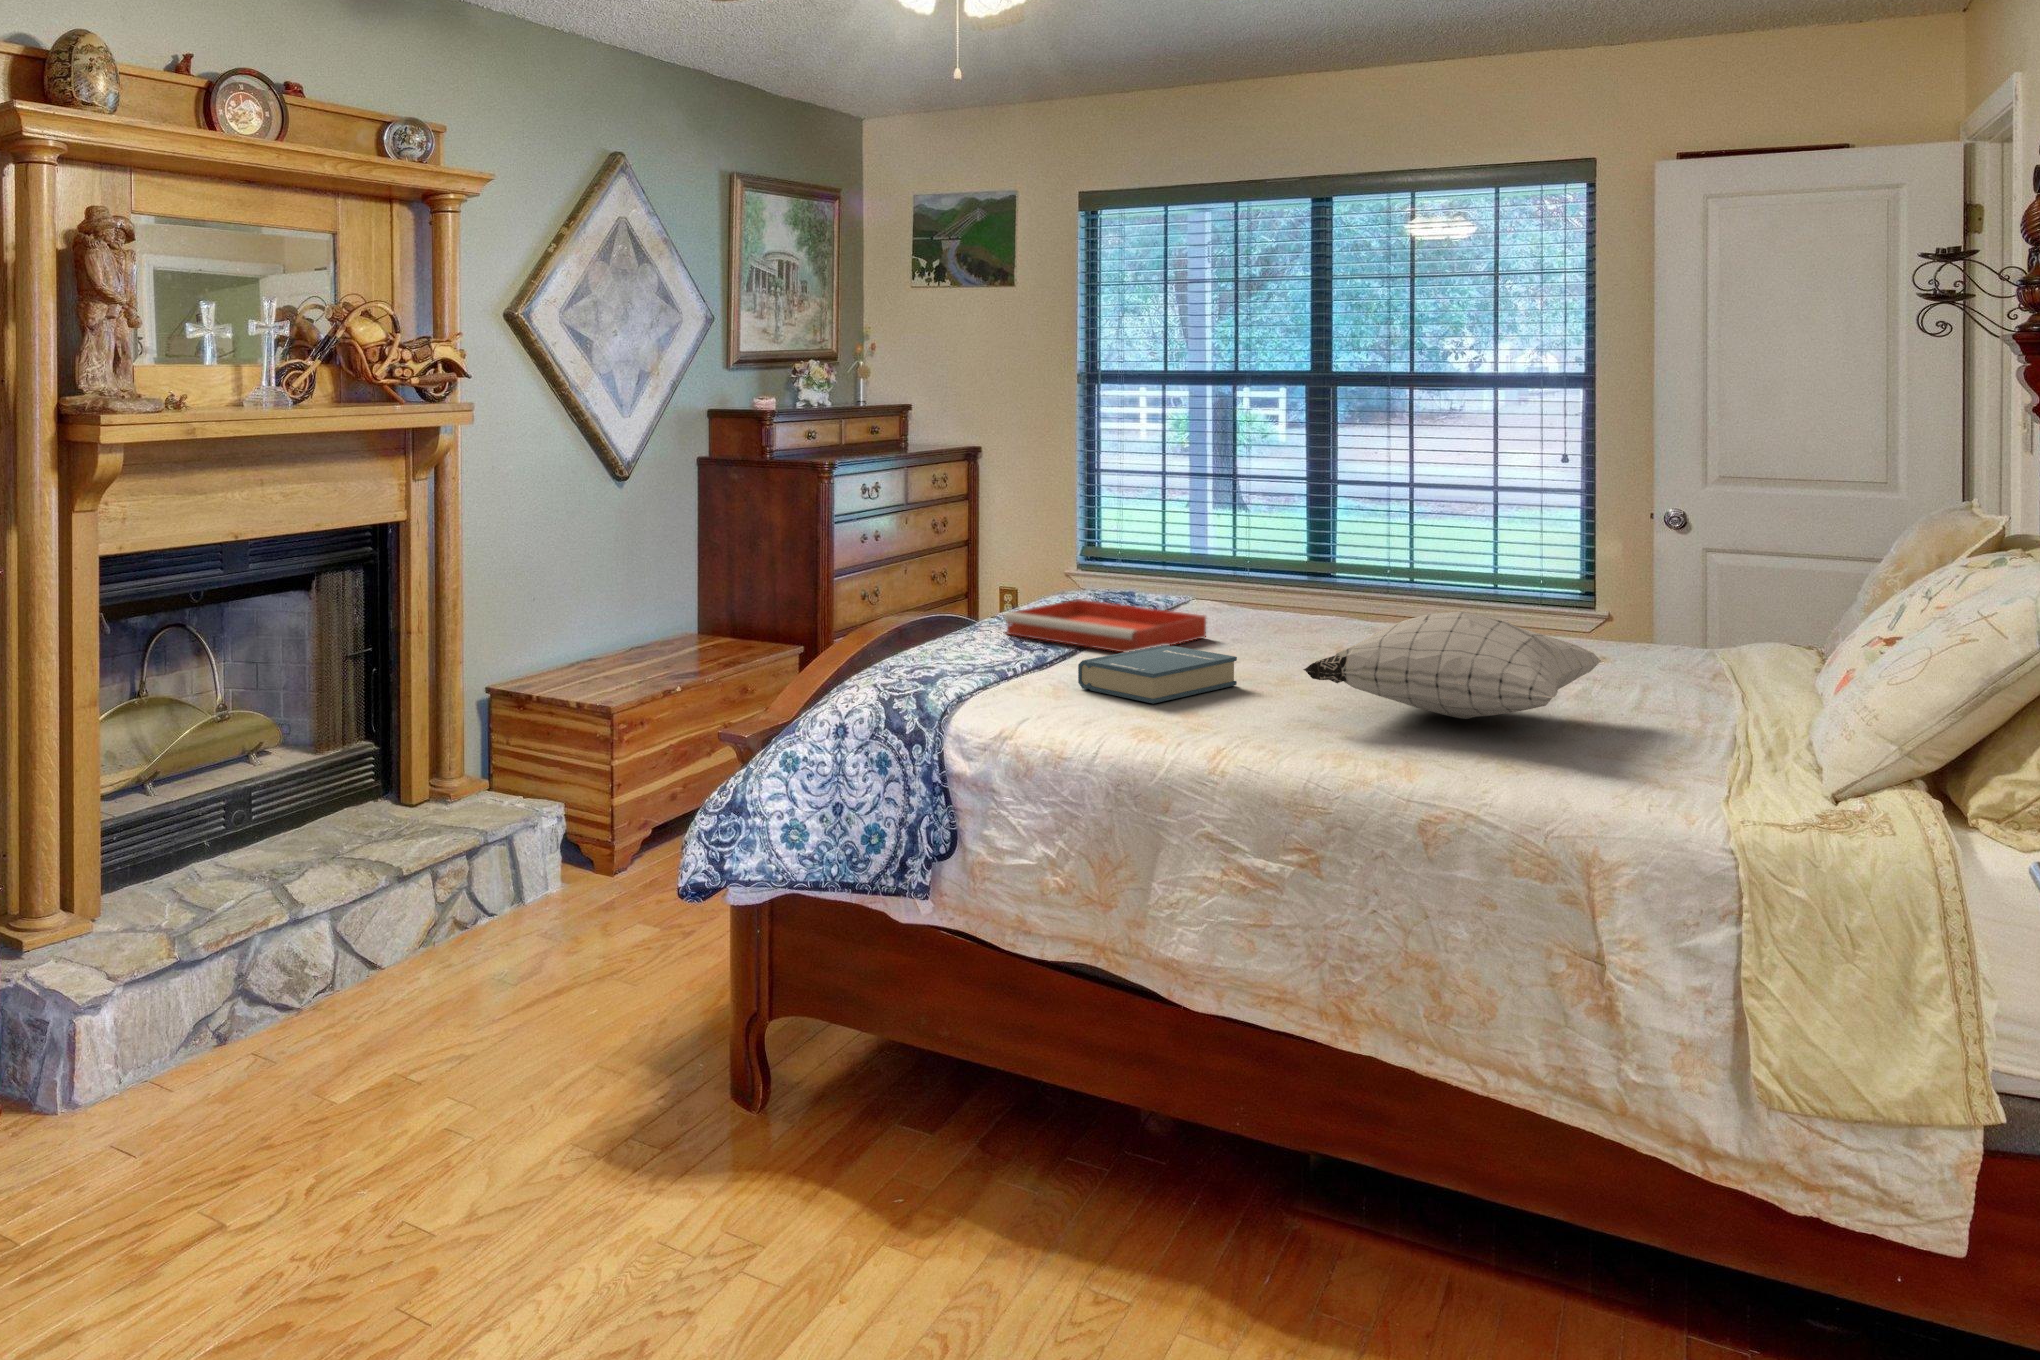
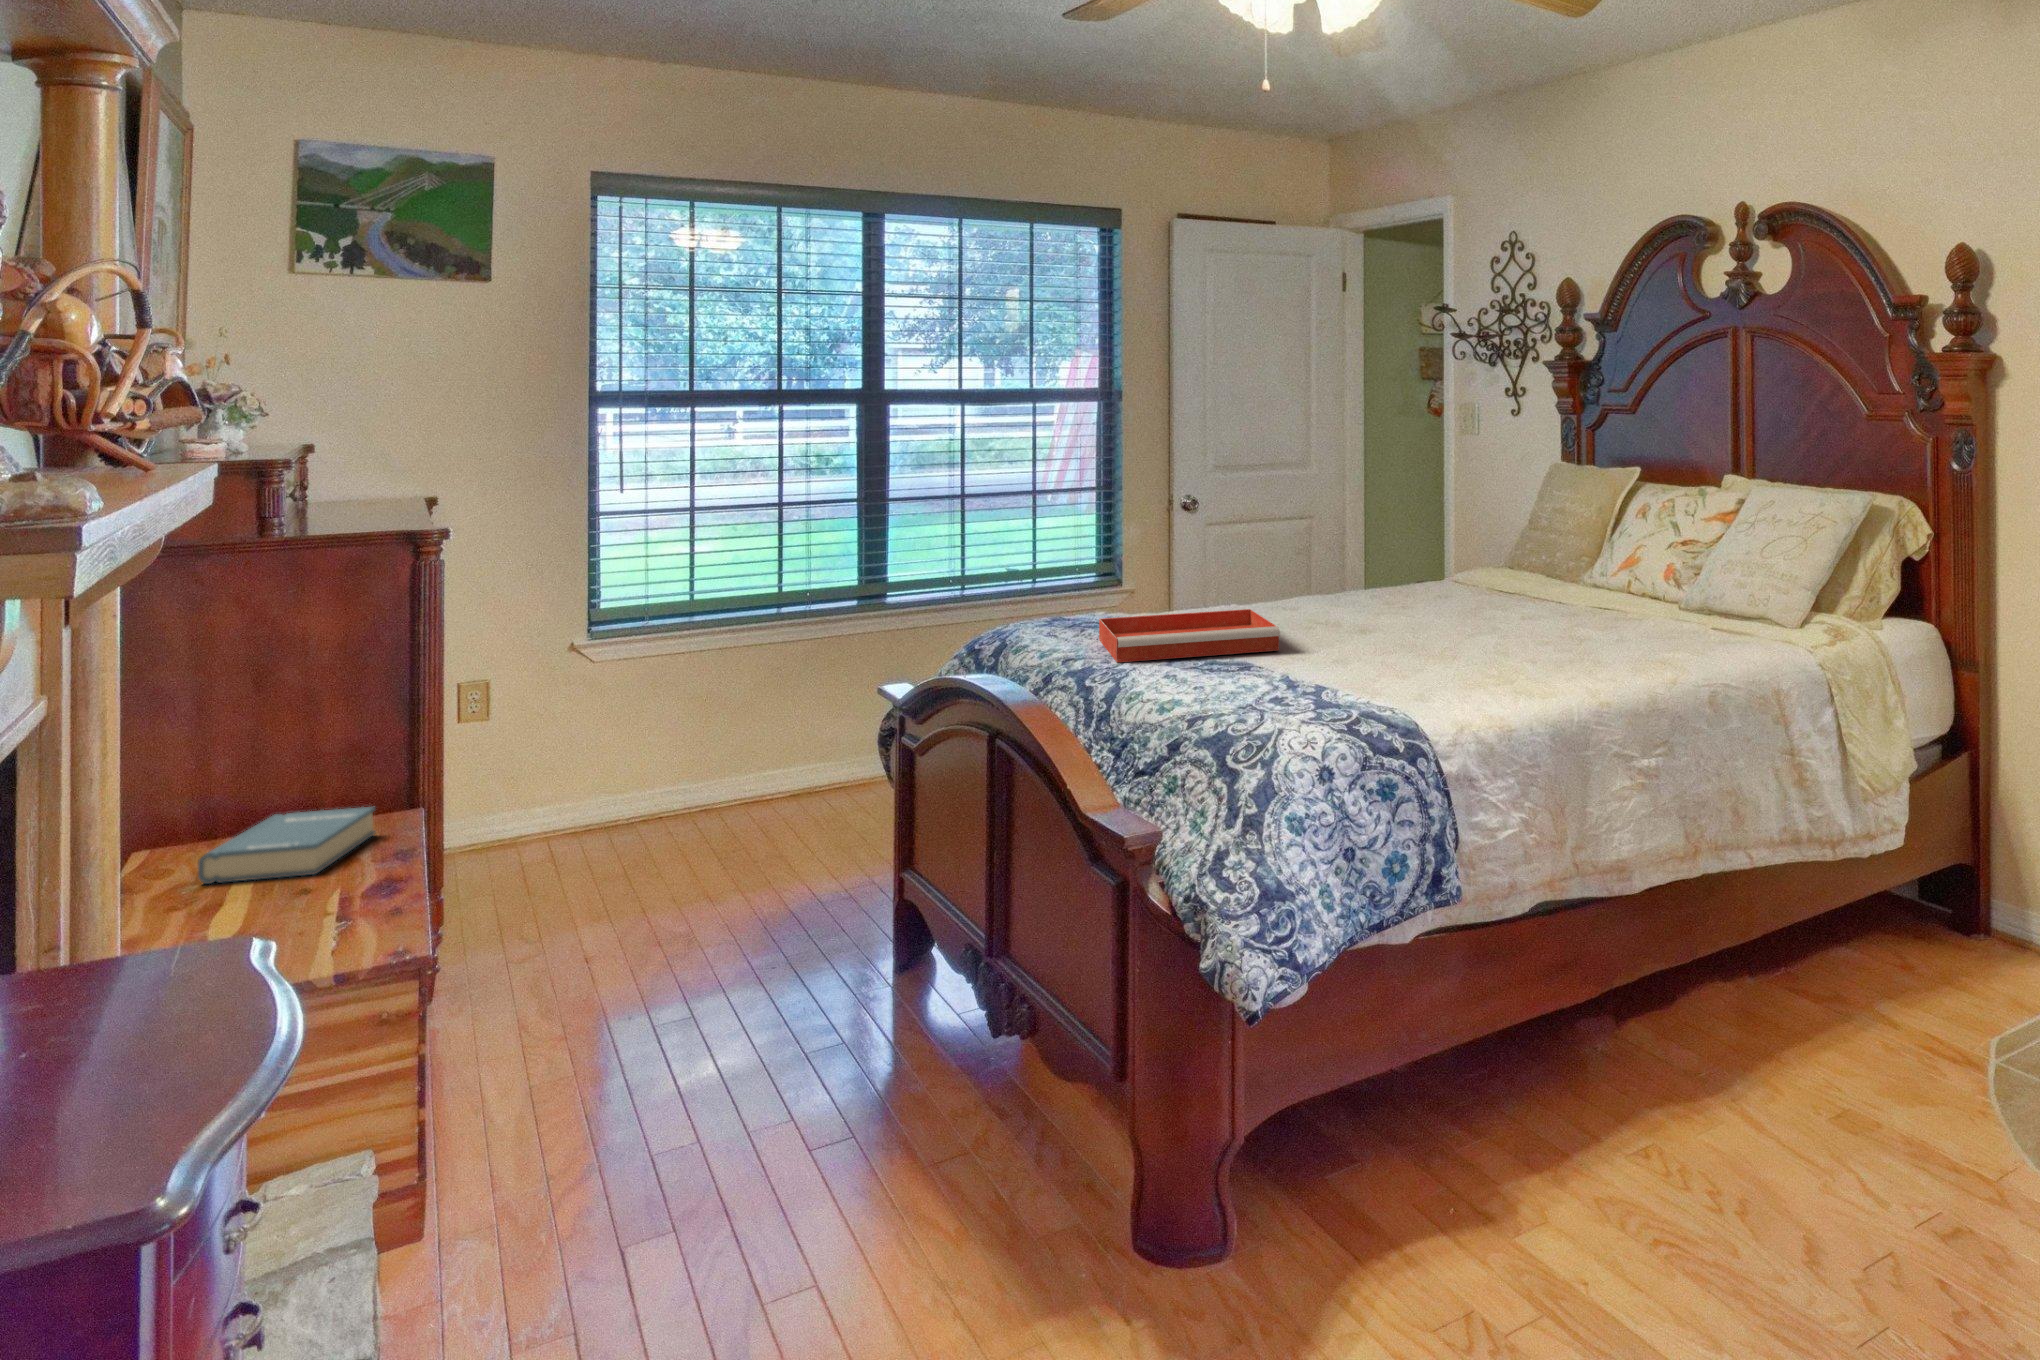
pillow: present [1303,612,1603,719] -> none [1471,555,1699,637]
hardback book: present [1078,645,1237,703] -> present [198,806,375,884]

